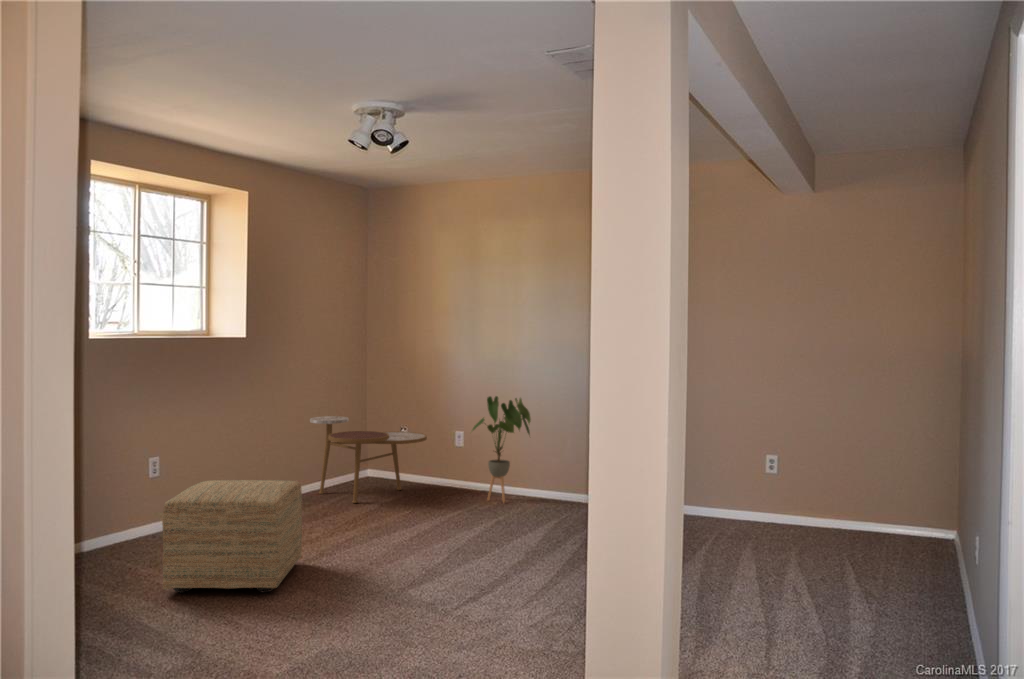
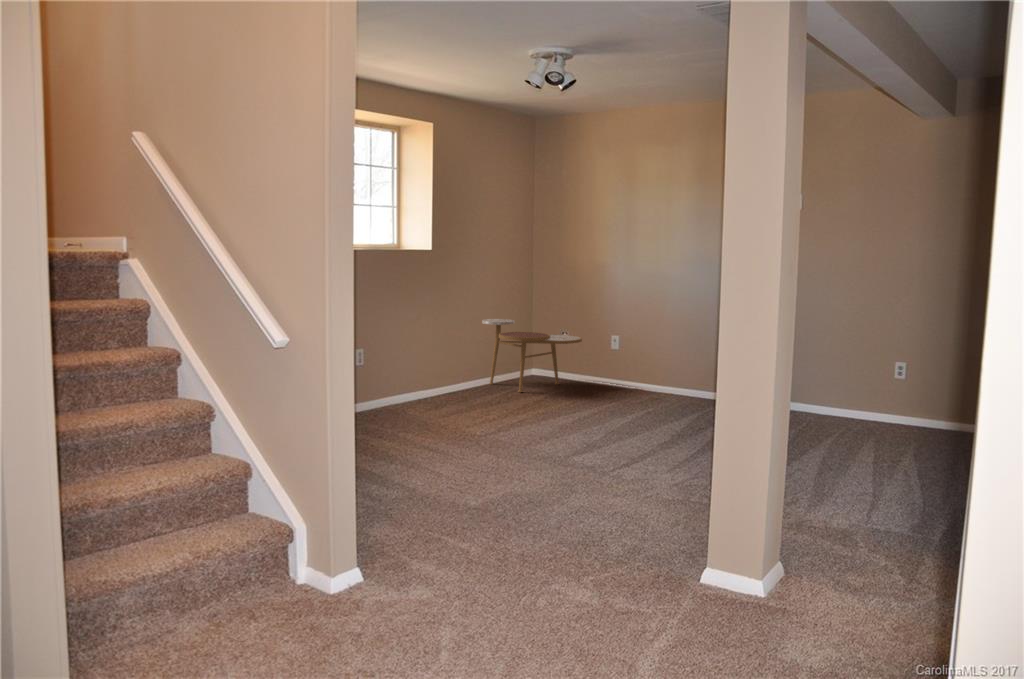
house plant: present [472,396,531,502] -> none [620,303,676,398]
ottoman: present [162,480,302,593] -> none [384,362,484,447]

